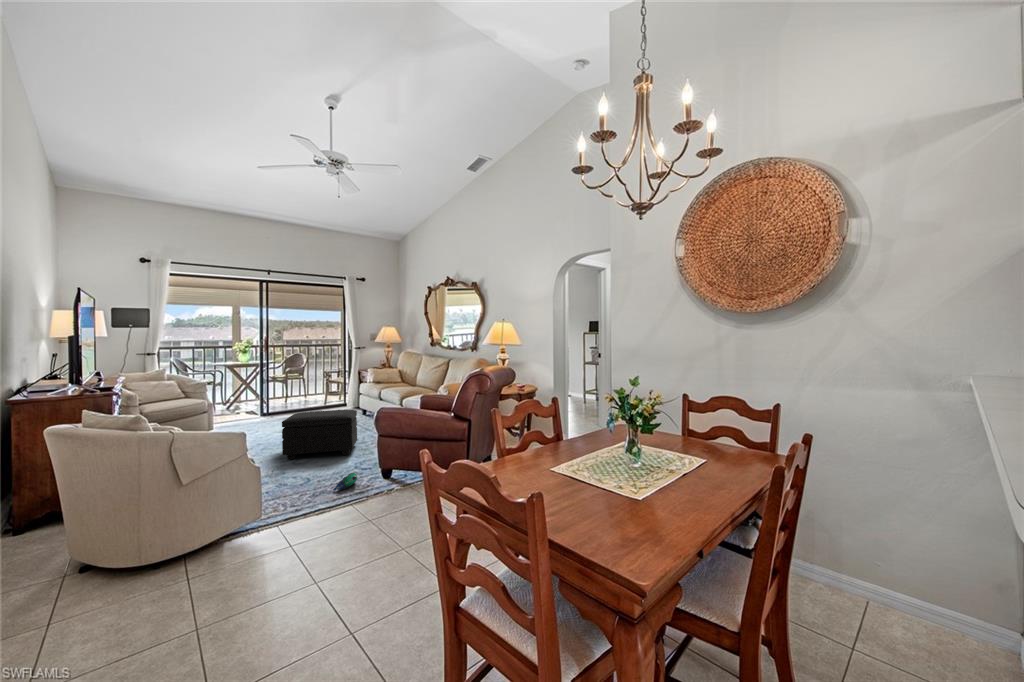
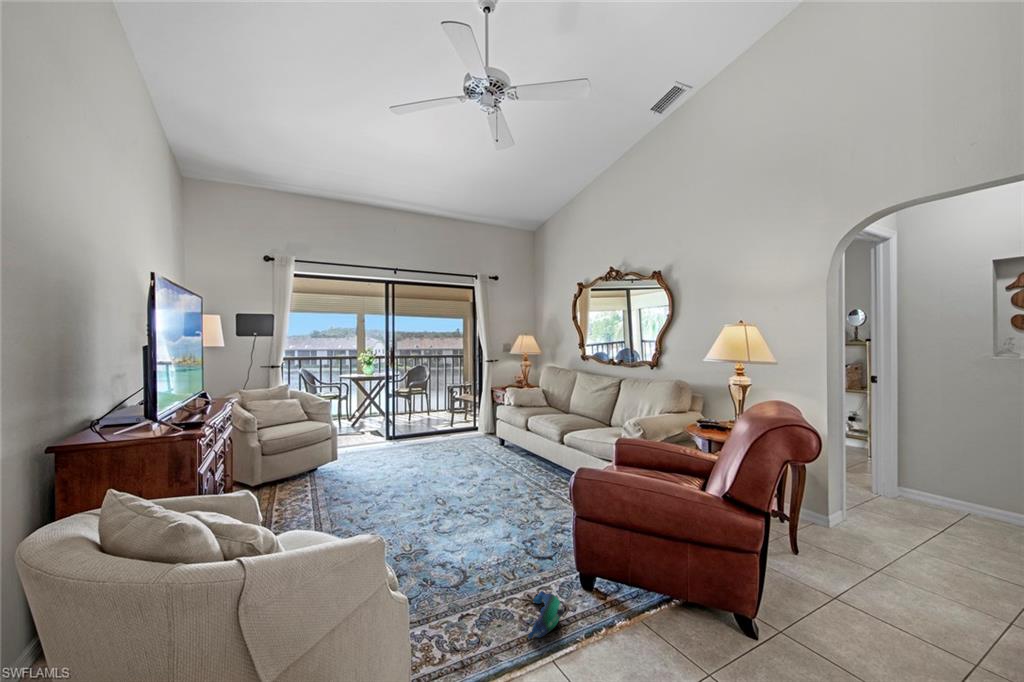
footstool: present [282,410,357,460] -> none [424,453,521,530]

